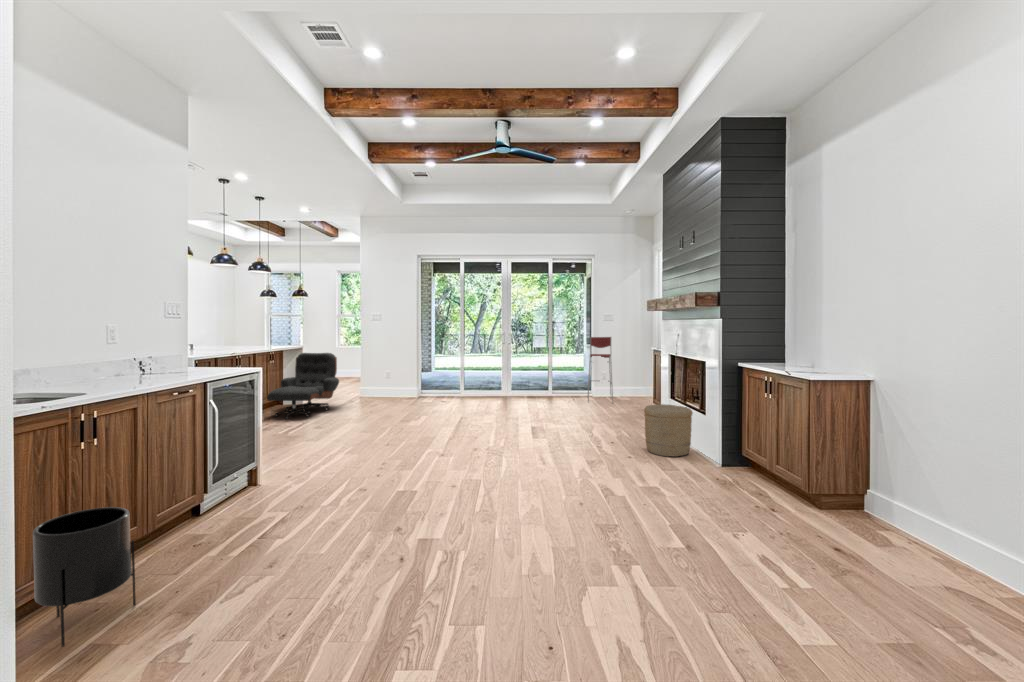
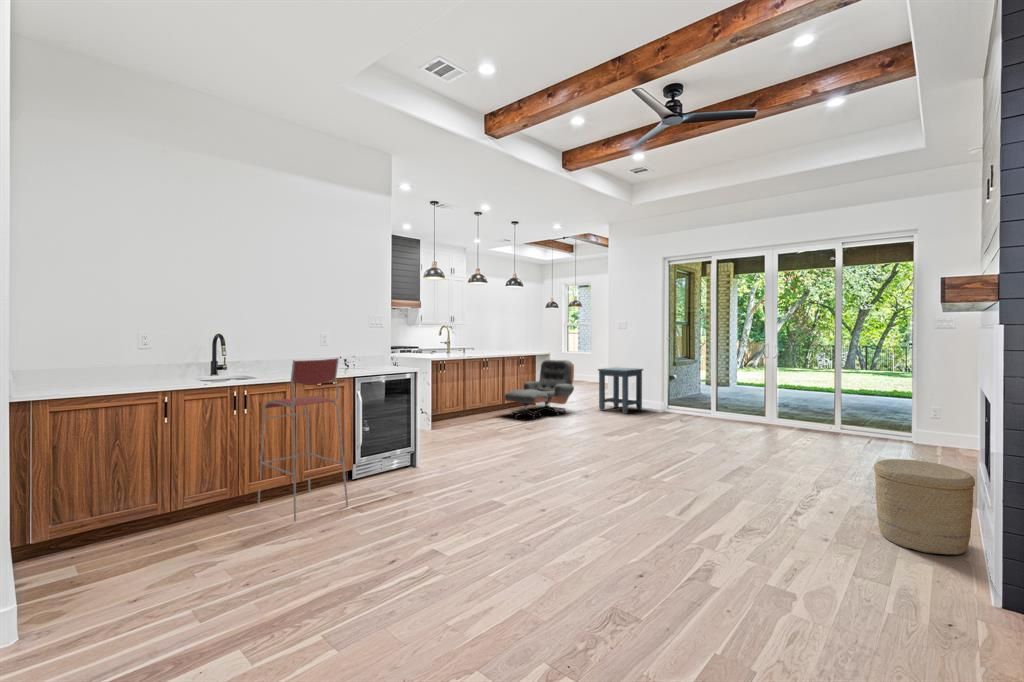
bar stool: present [588,337,613,402] -> present [258,358,348,522]
side table: none [359,358,400,402] -> present [598,367,643,414]
planter: present [33,507,136,647] -> none [179,456,236,540]

